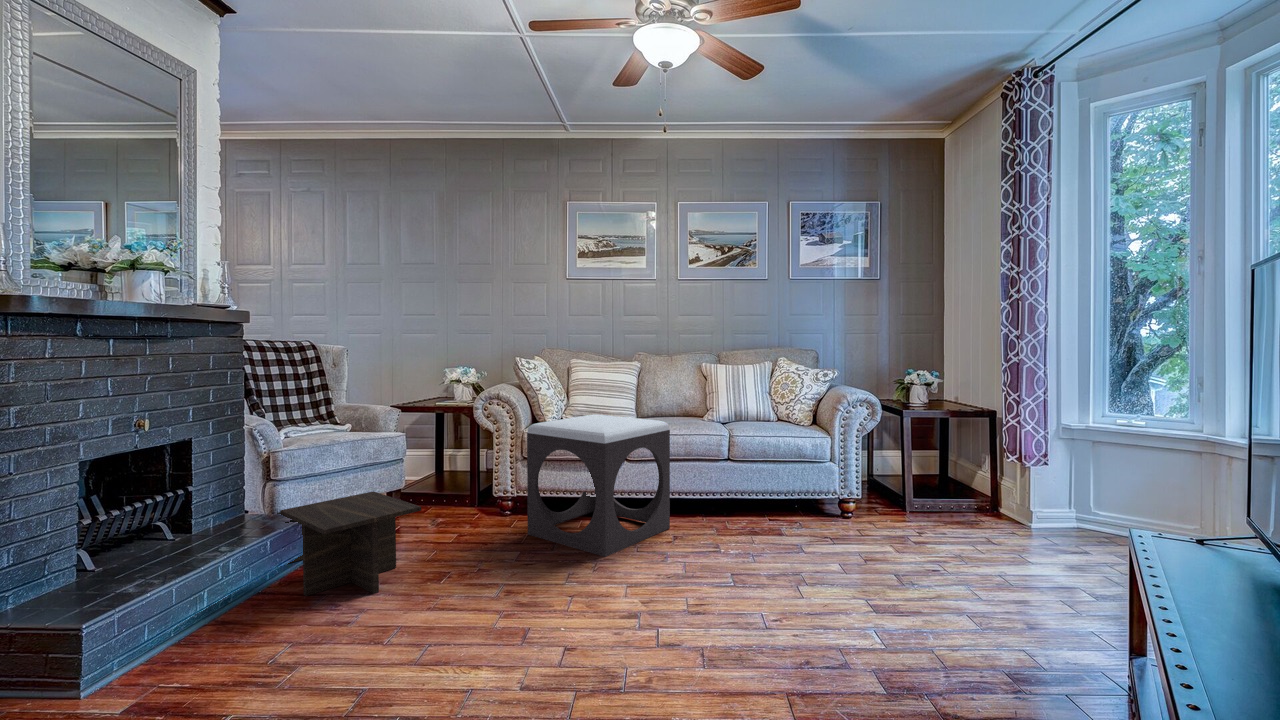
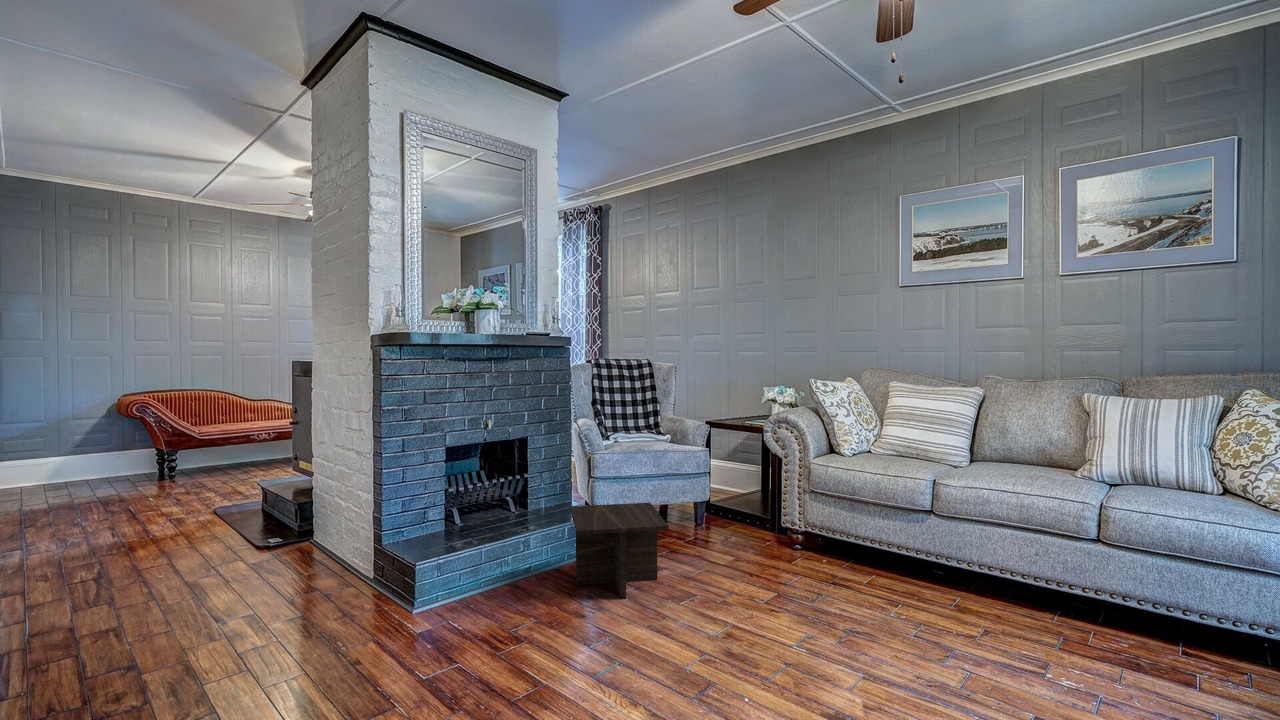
footstool: present [527,414,670,557] -> none [802,451,987,629]

